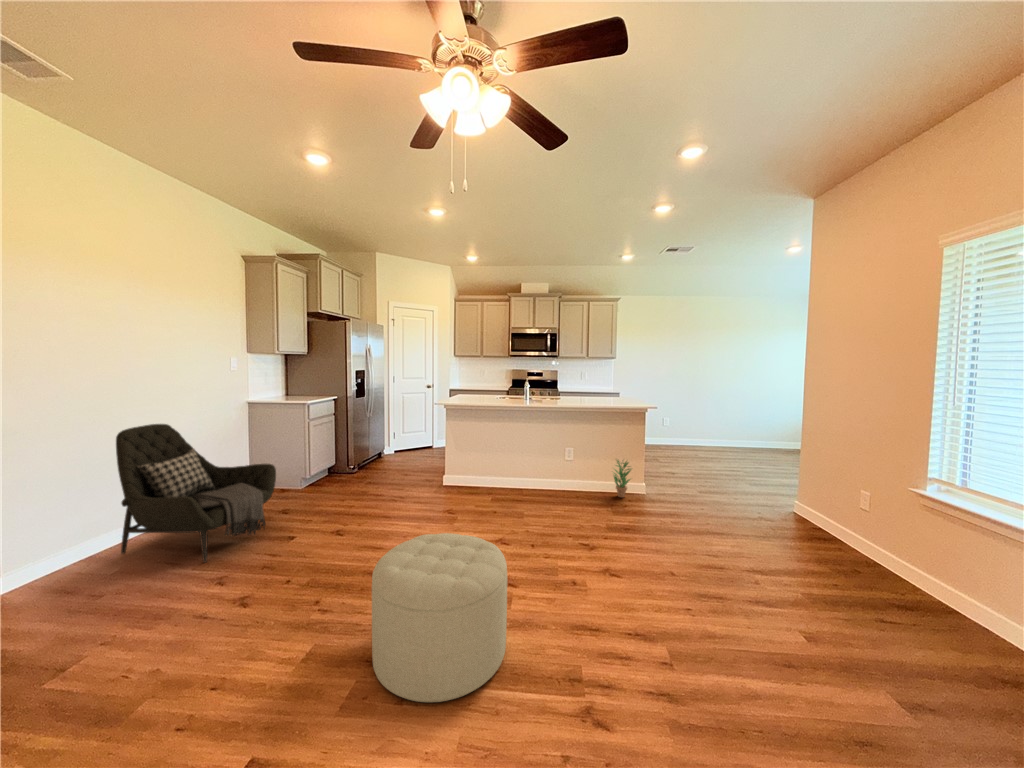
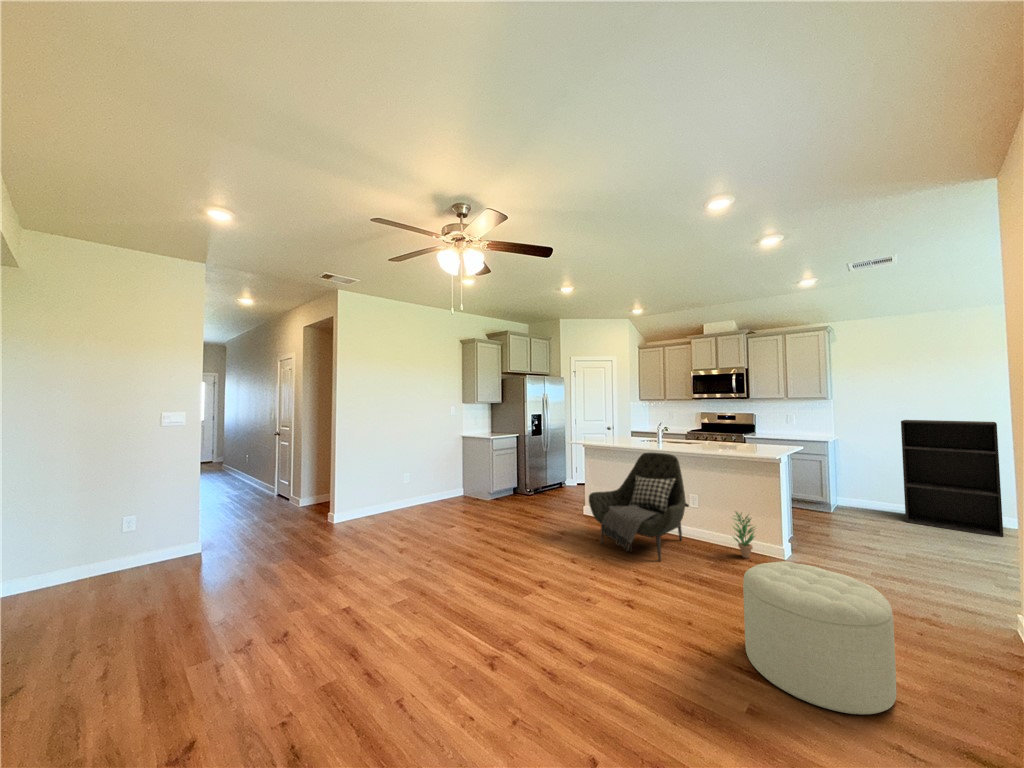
bookshelf: none [650,375,706,450] -> present [901,420,1003,537]
armchair: present [116,424,276,563] -> present [589,452,689,561]
ottoman: present [372,533,507,702] -> present [743,561,896,715]

